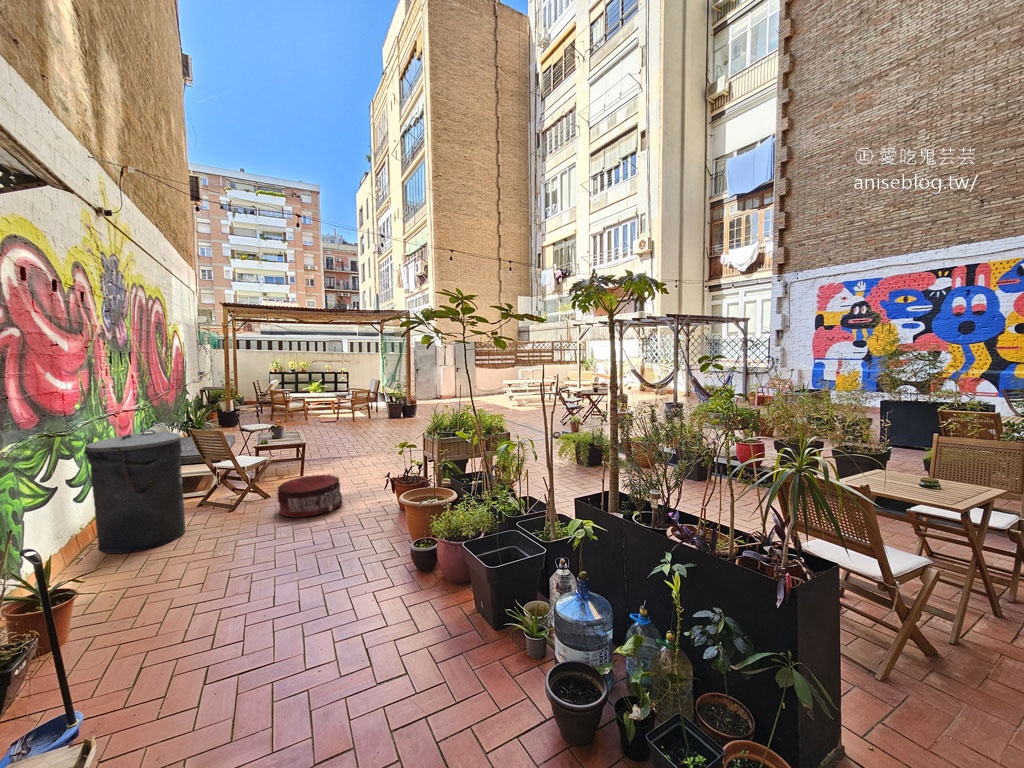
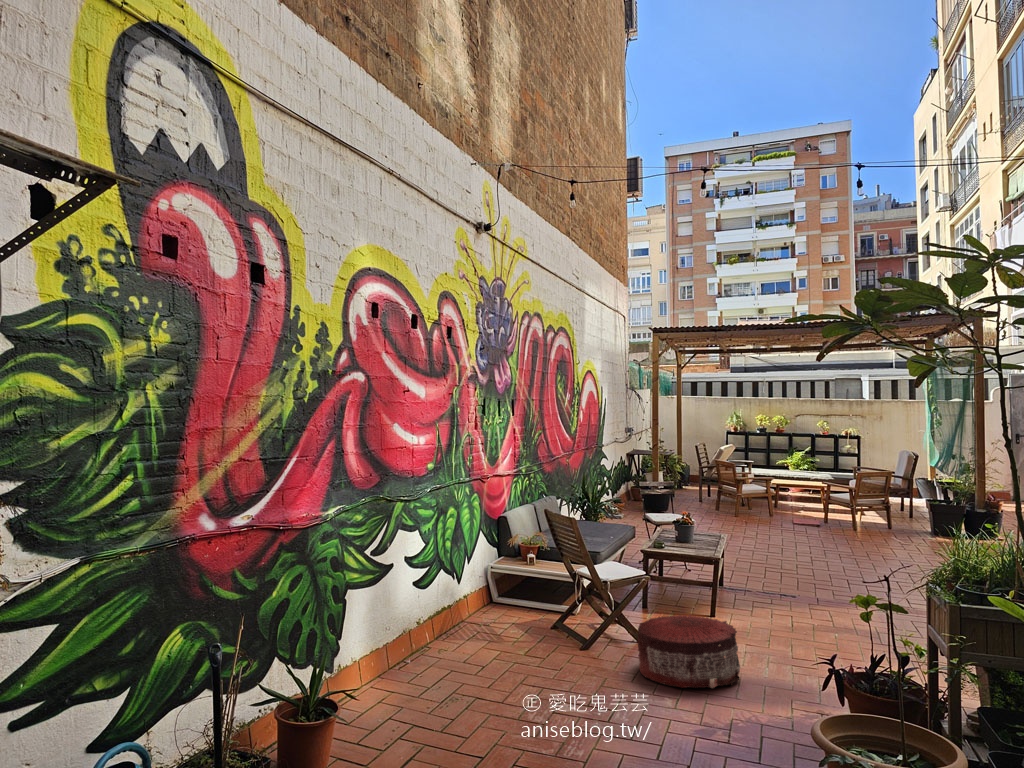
trash can: present [85,430,185,554] -> none [424,506,521,670]

